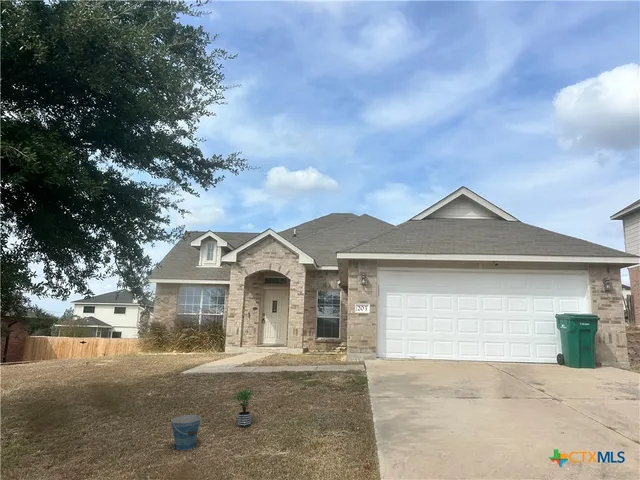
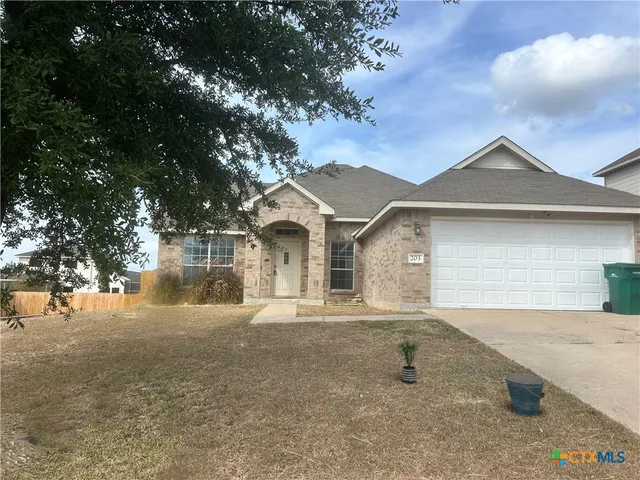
bucket: present [171,415,201,450] -> present [505,373,545,416]

